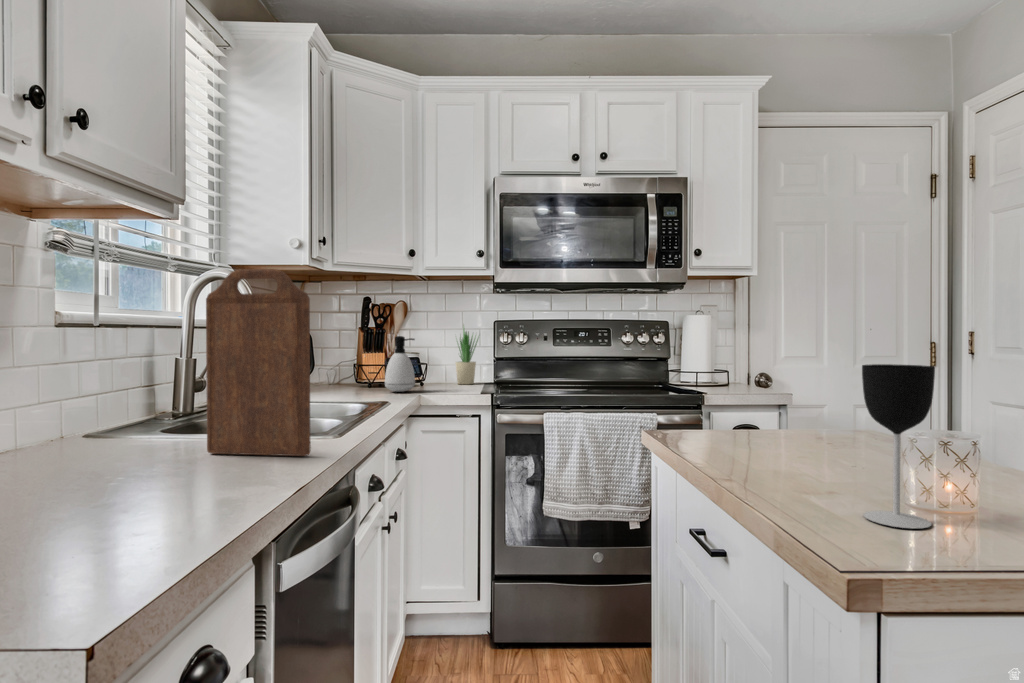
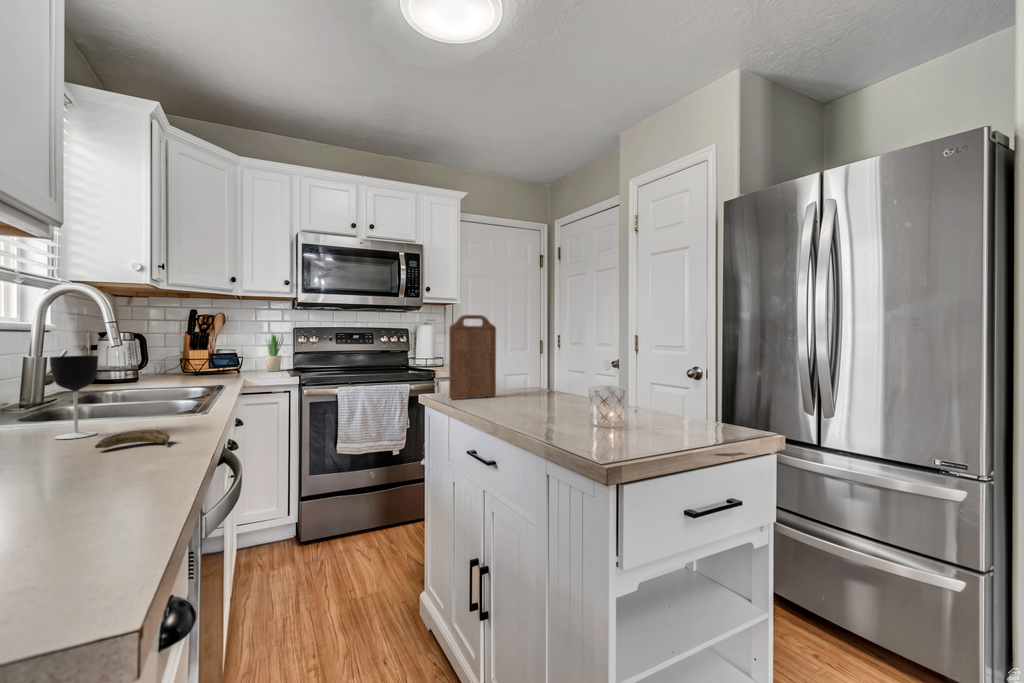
cutting board: present [206,269,311,456] -> present [449,315,496,399]
soap dispenser: present [385,336,415,392] -> none [213,339,239,378]
wine glass: present [862,364,935,528] -> present [50,356,98,439]
banana: none [84,481,195,517] -> present [95,430,170,448]

